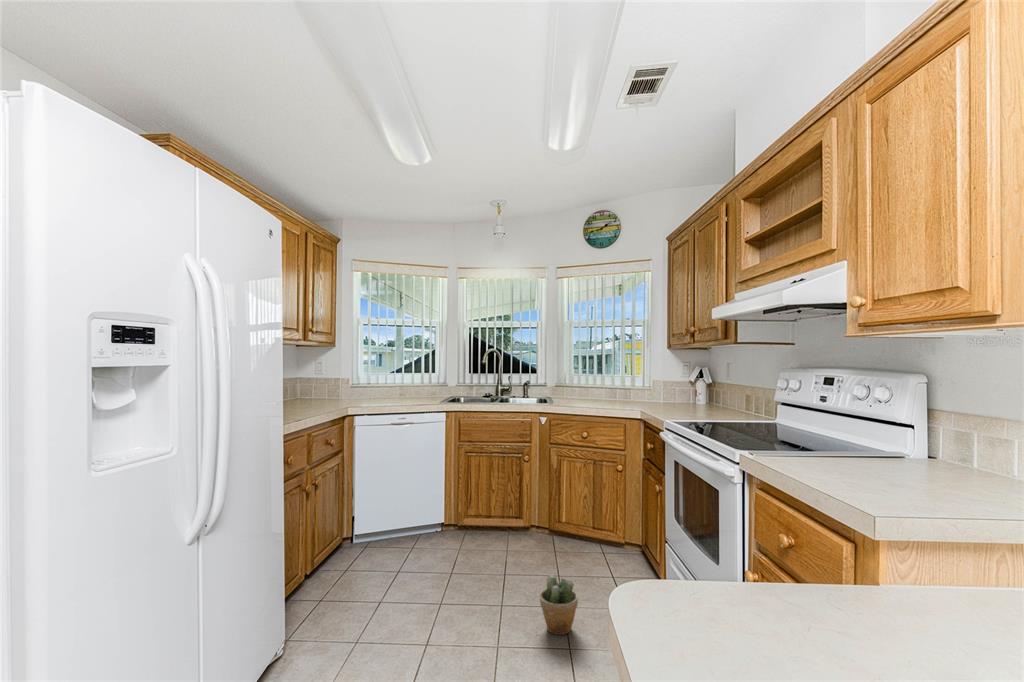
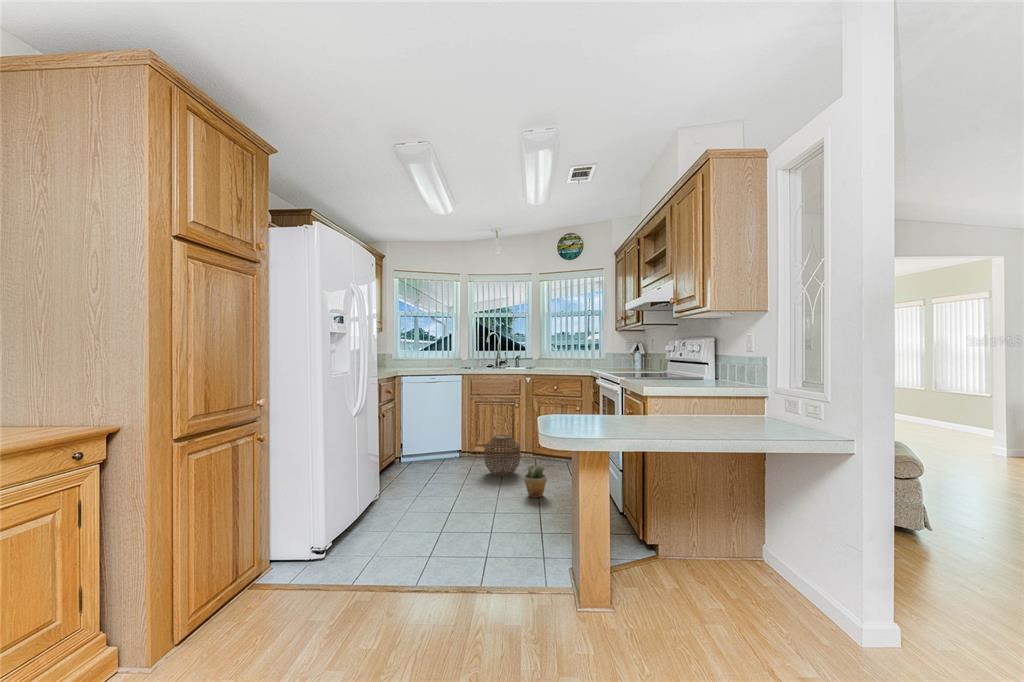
woven basket: none [476,508,531,577] -> present [484,435,520,476]

